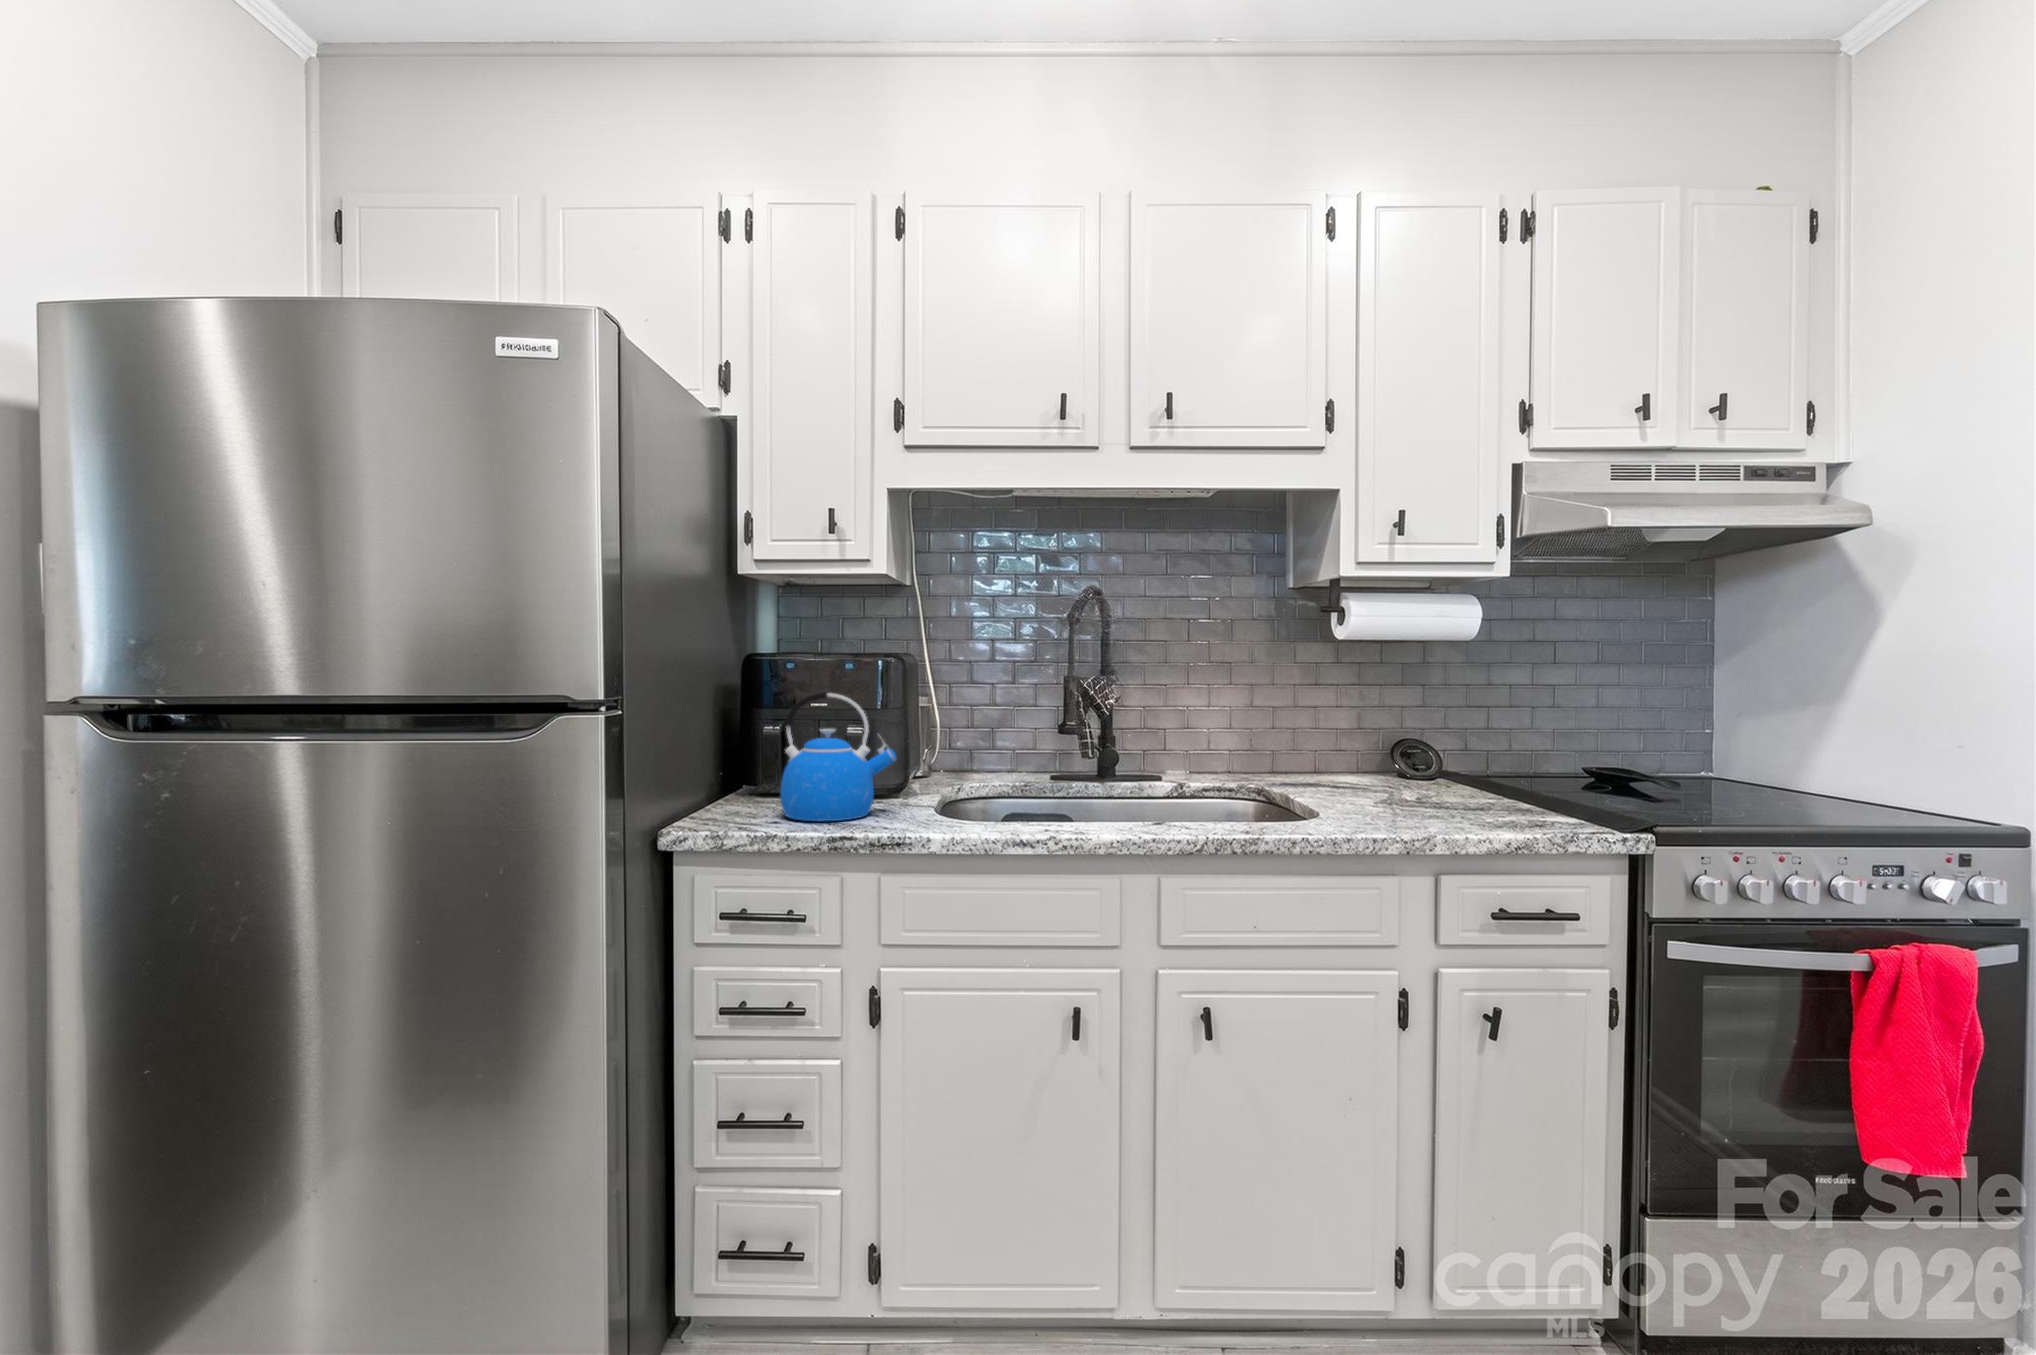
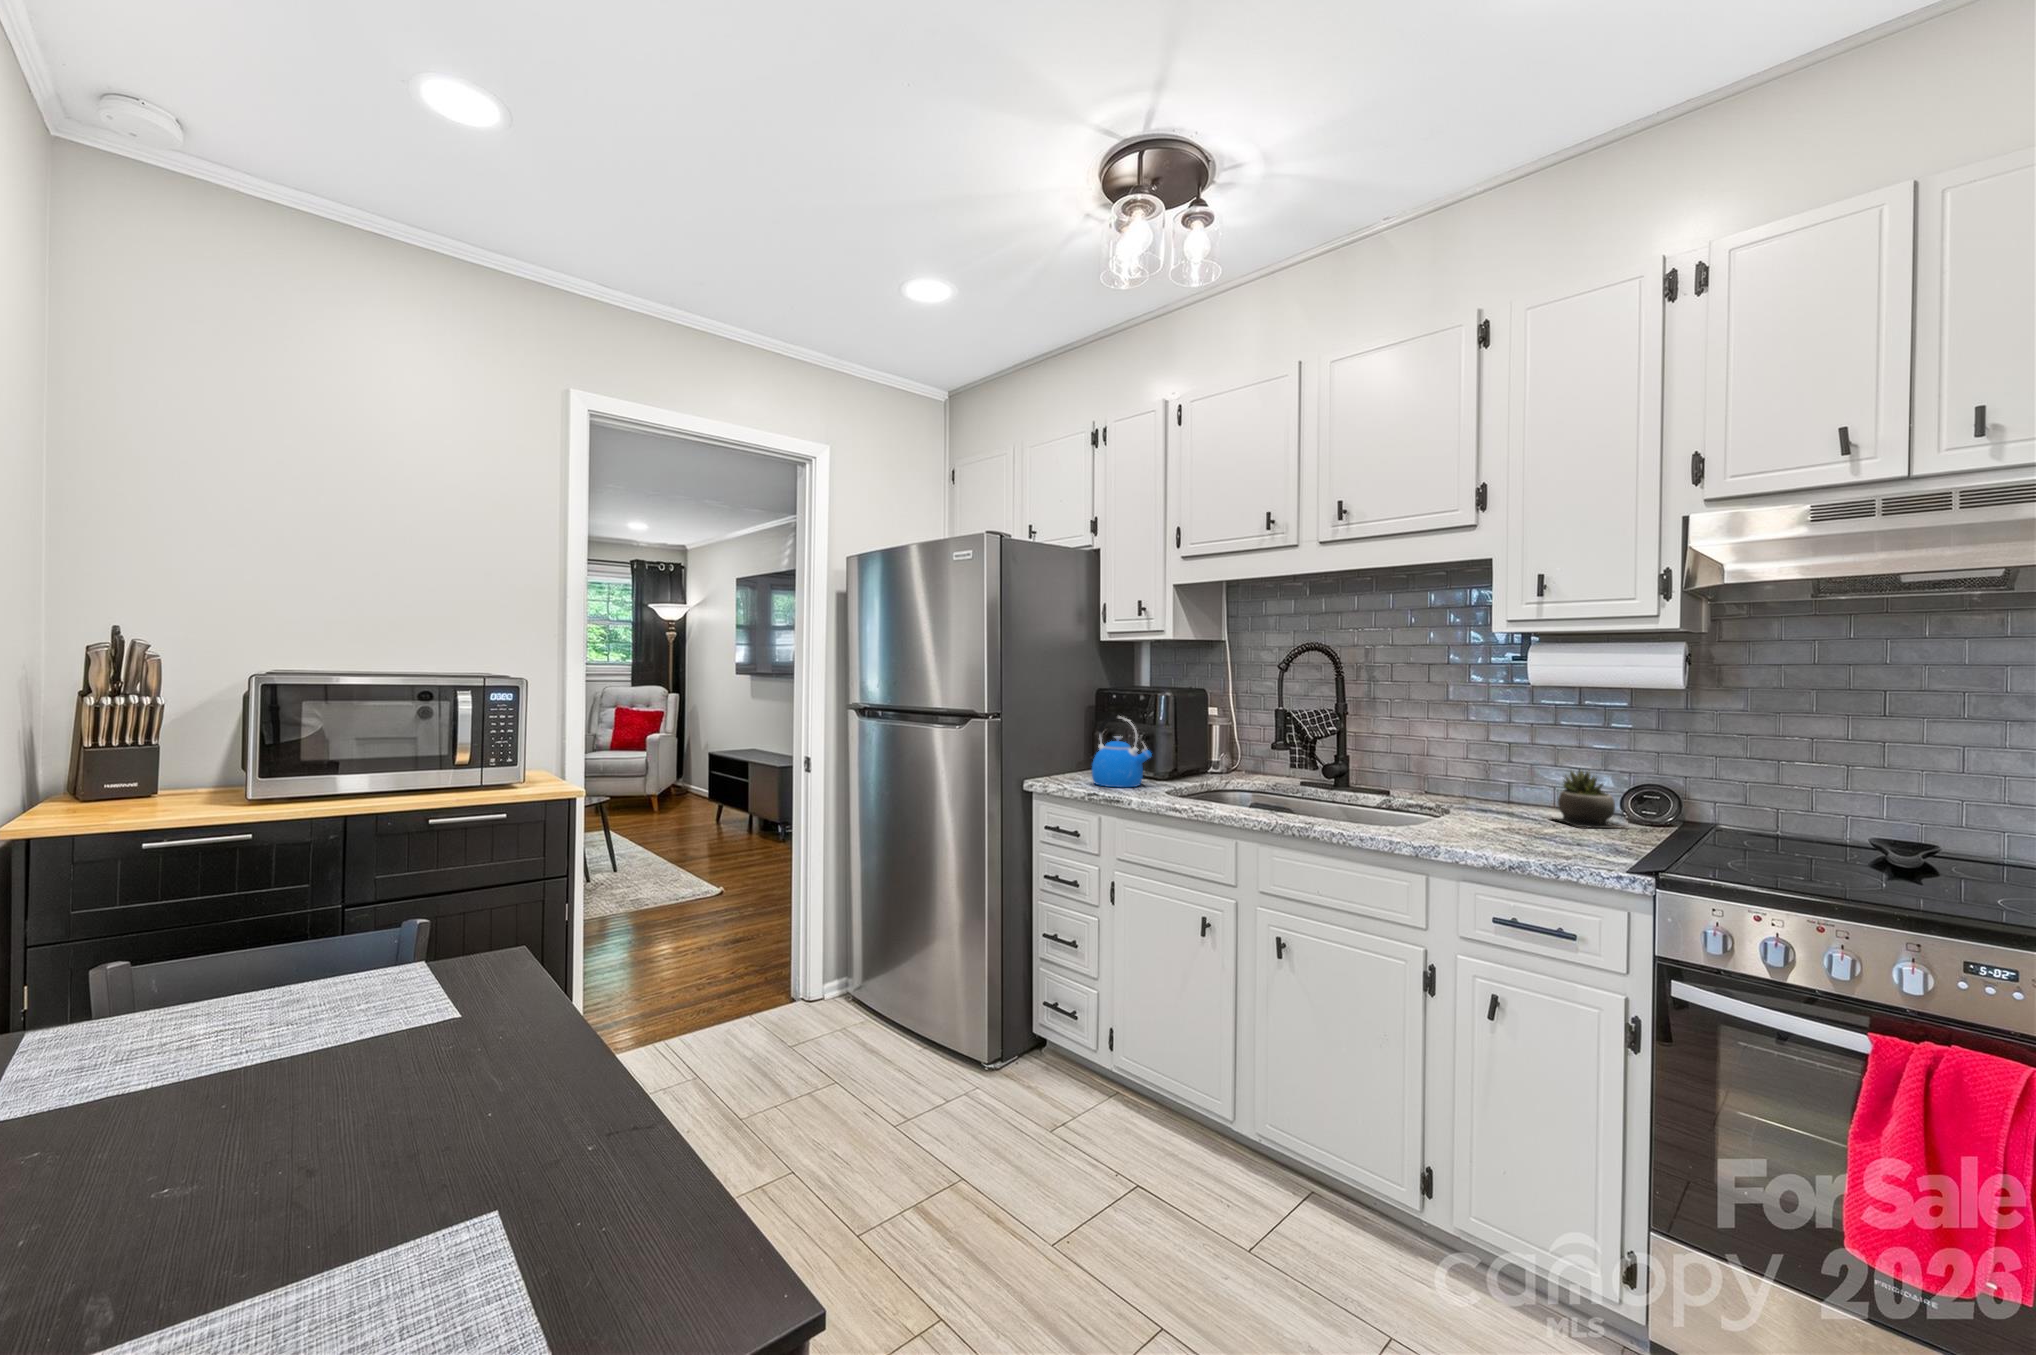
succulent plant: none [1362,723,1440,789] -> present [1554,771,1622,828]

